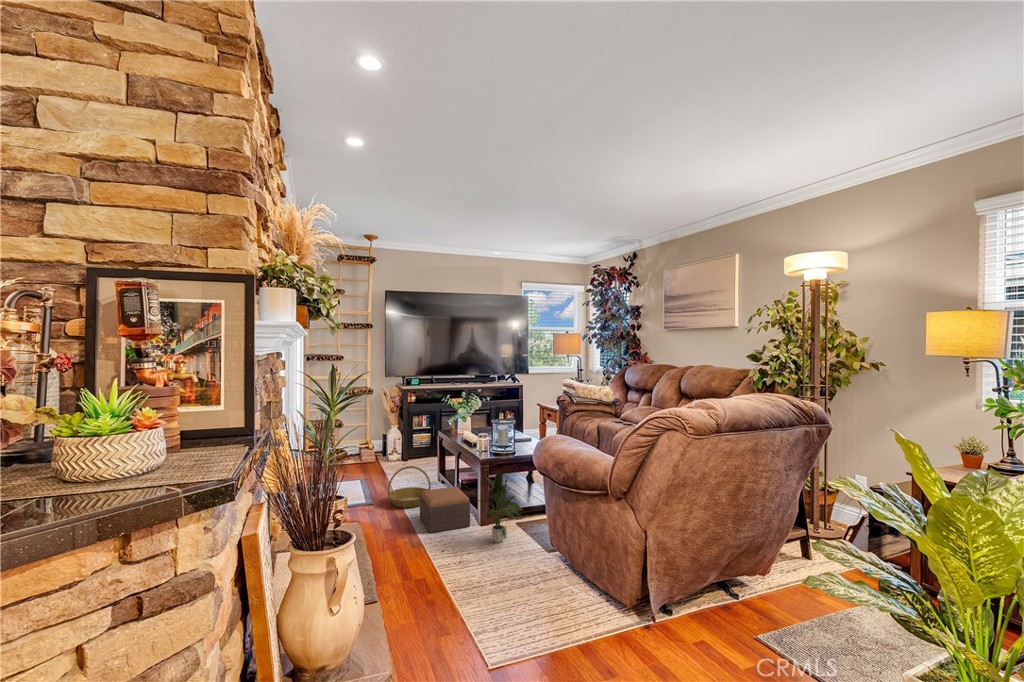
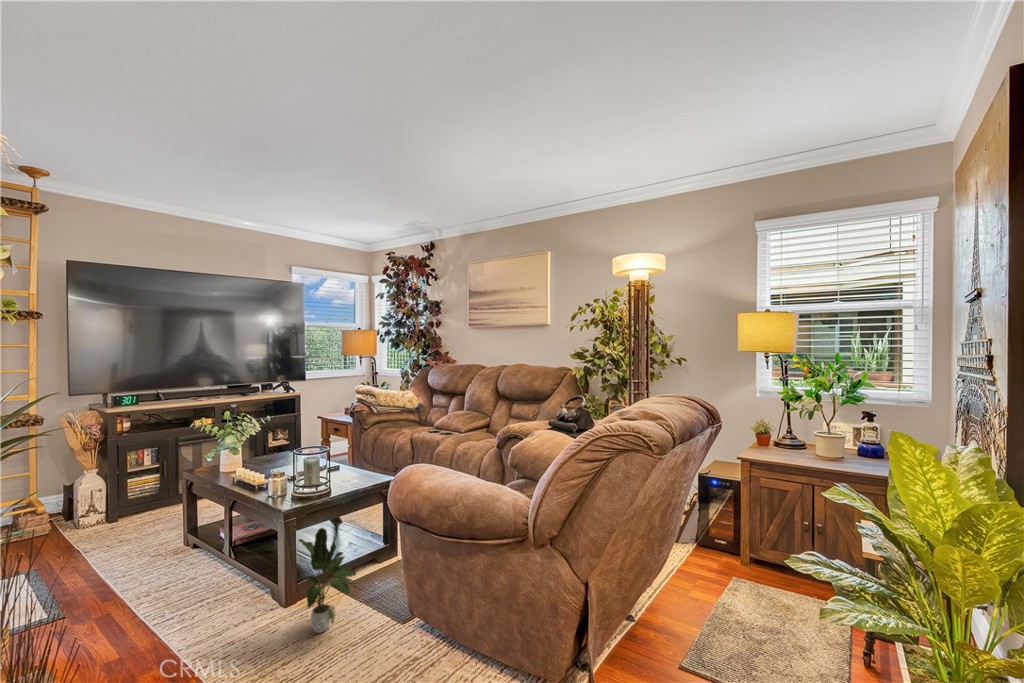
basket: present [388,466,431,508] -> none [93,539,182,614]
footstool: present [420,487,470,533] -> none [169,558,266,650]

